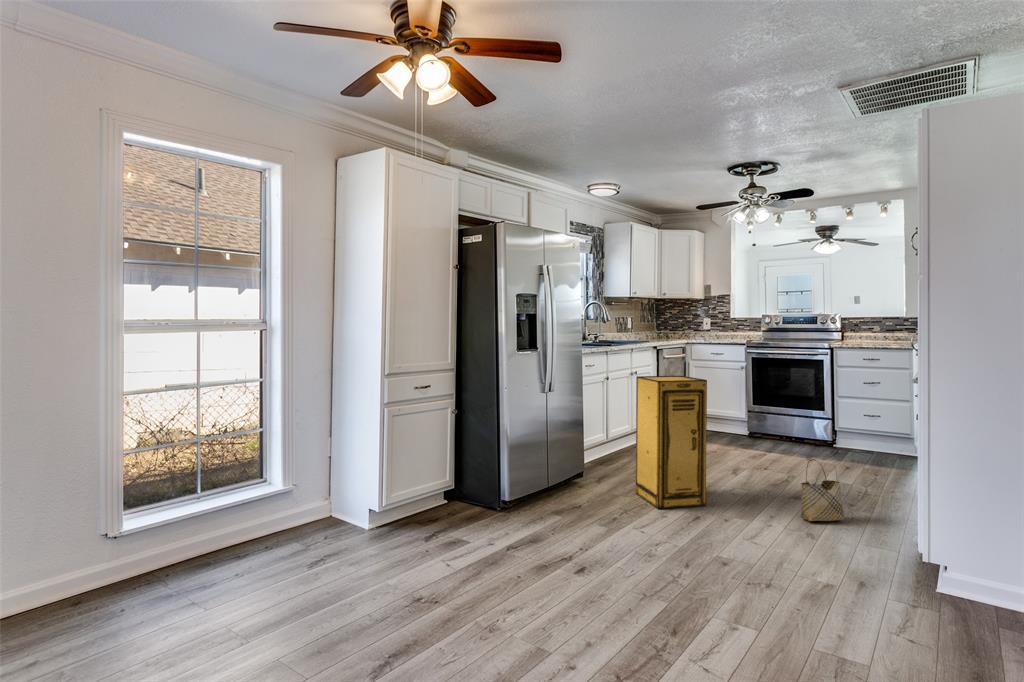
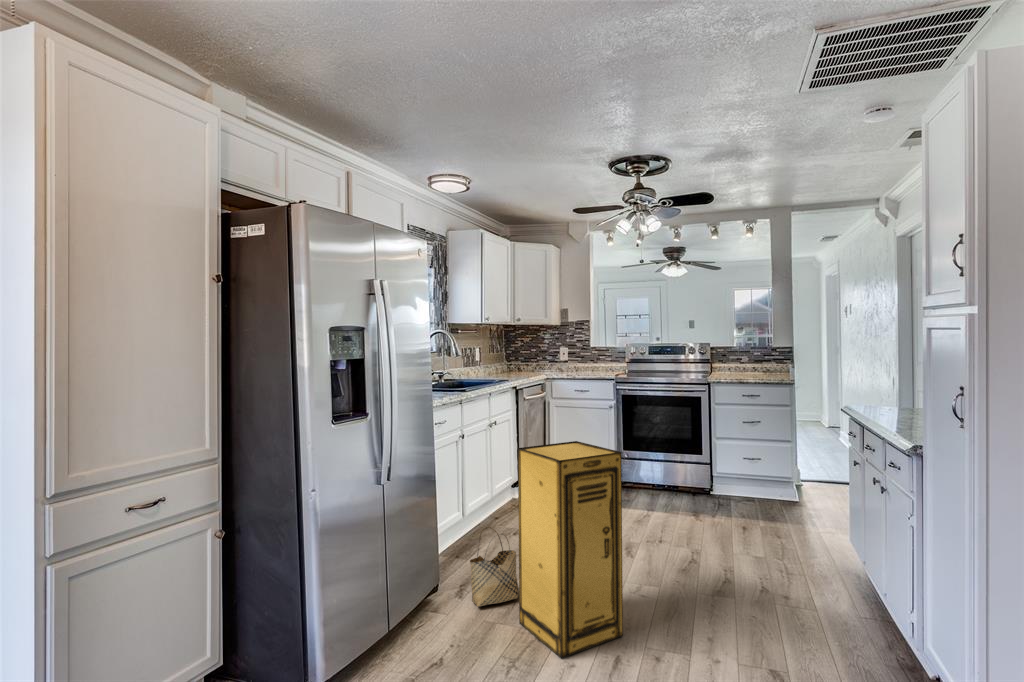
woven basket: present [801,459,844,521] -> present [470,527,518,607]

